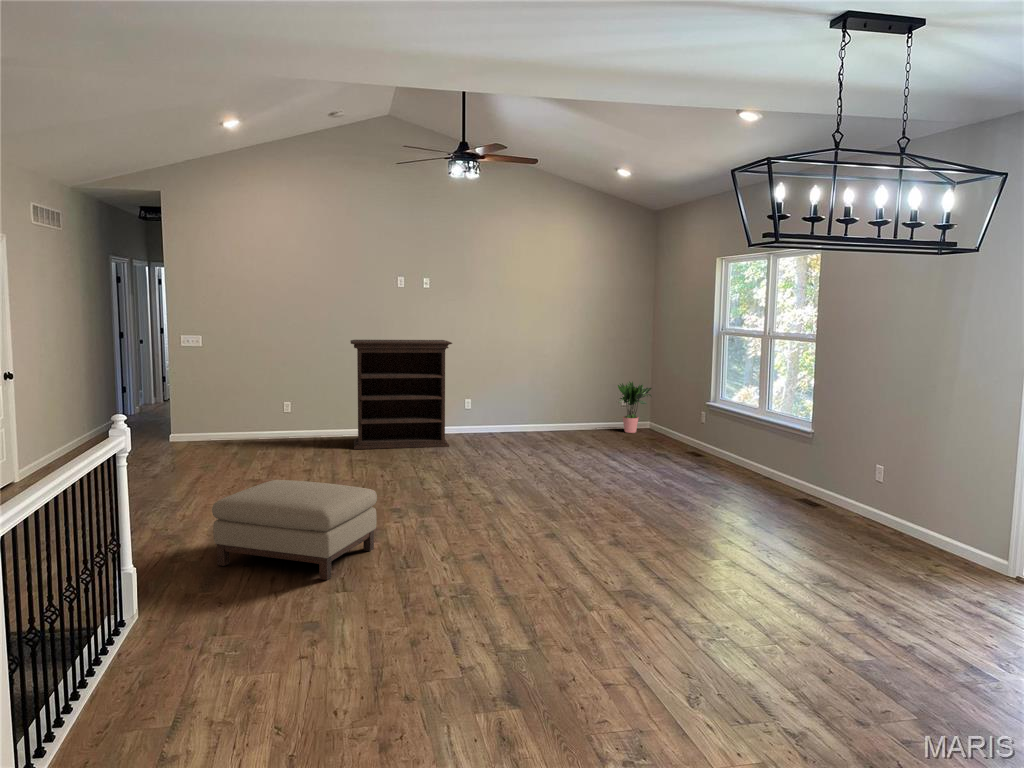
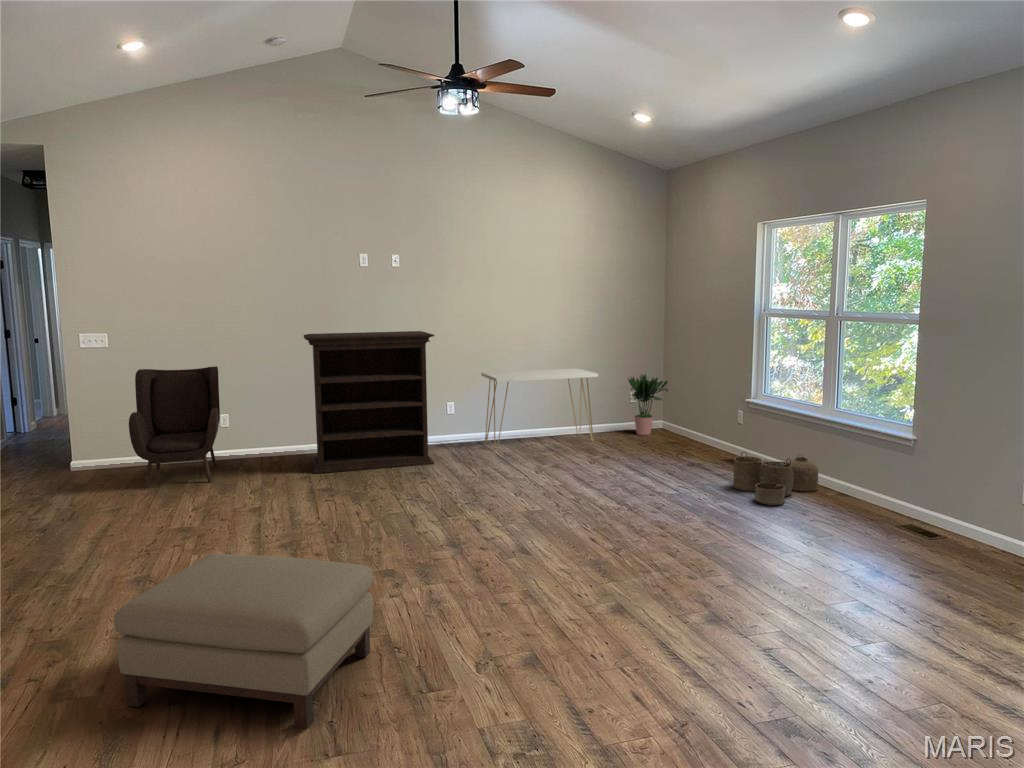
armchair: none [216,363,284,453] -> present [129,366,220,487]
console table: none [494,375,590,438] -> present [481,368,598,449]
woven basket: none [682,442,751,483] -> present [733,452,818,505]

